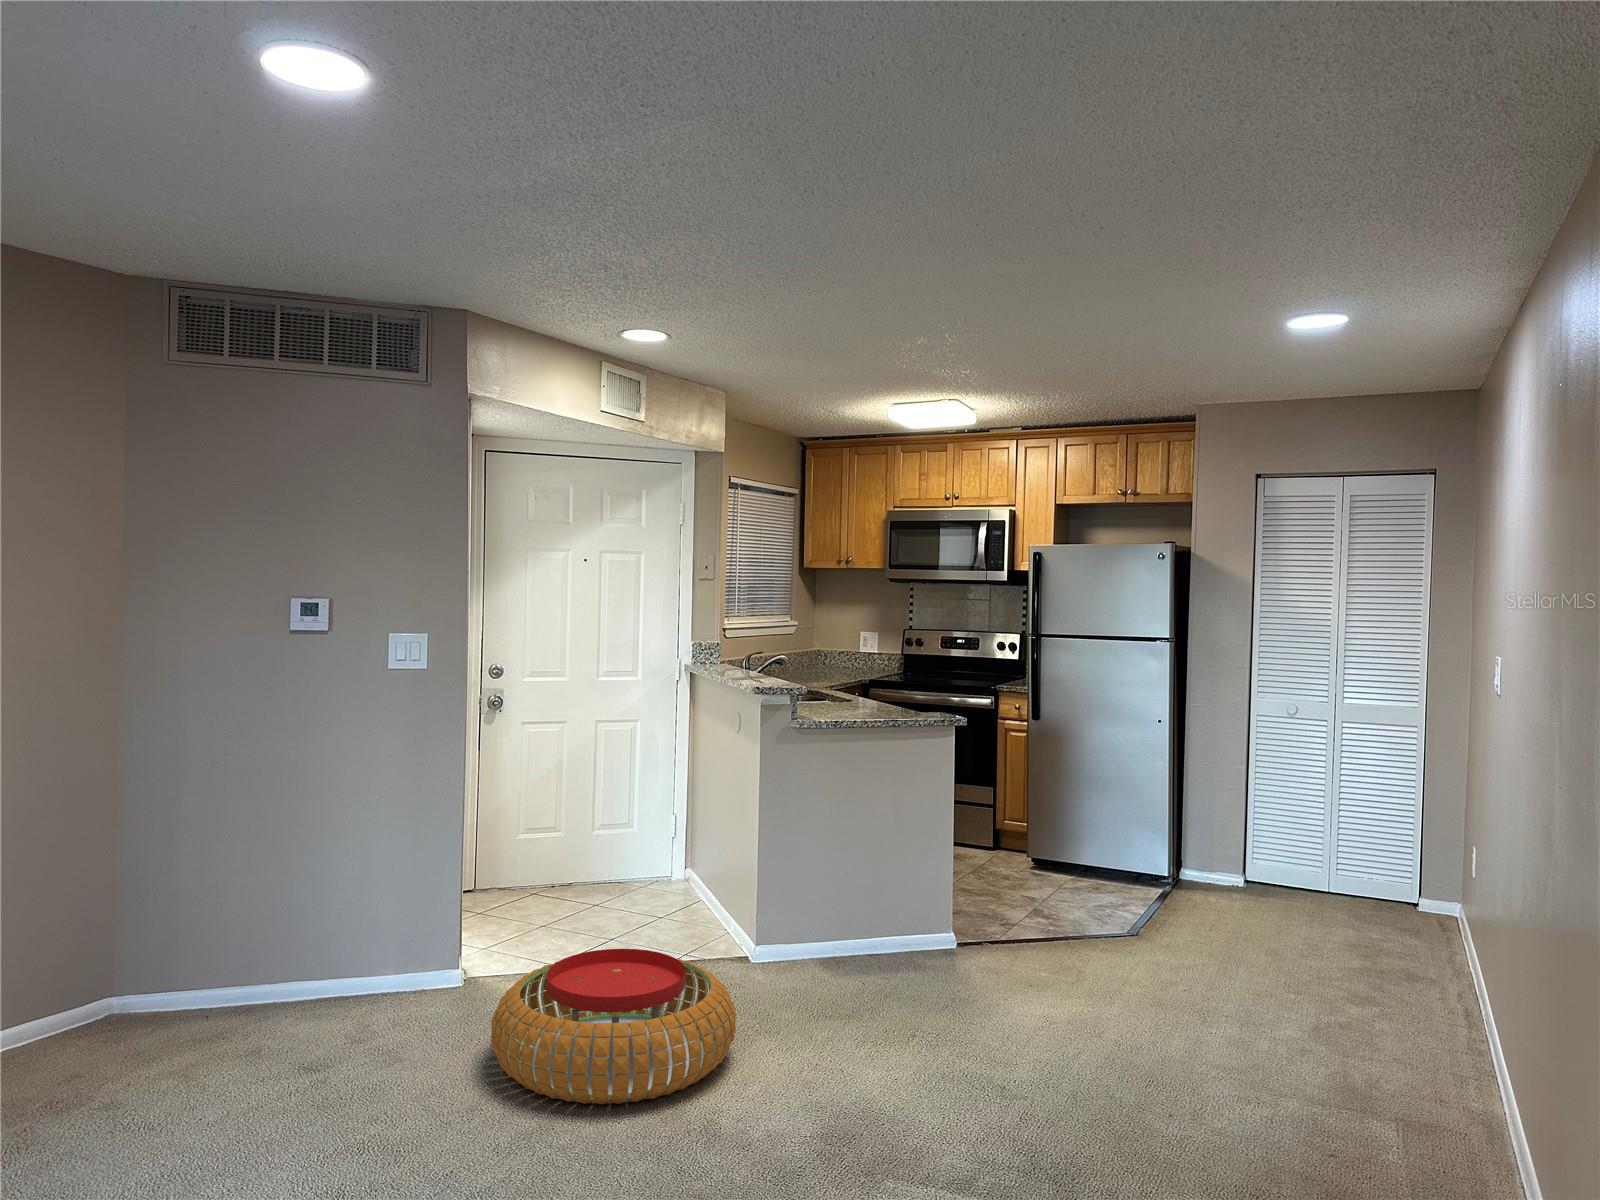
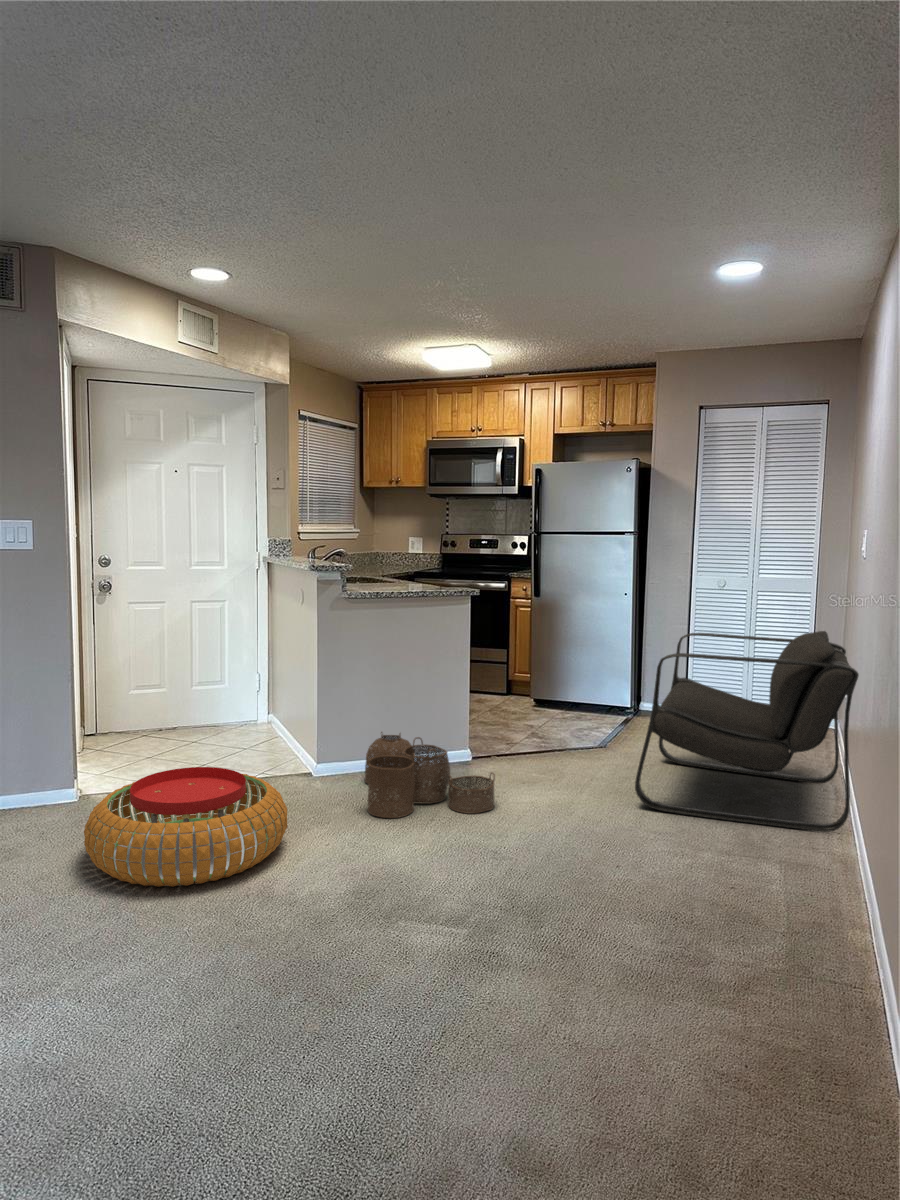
armchair: none [1182,783,1487,1066] -> present [635,631,859,832]
woven basket: none [821,905,996,1024] -> present [365,732,495,818]

